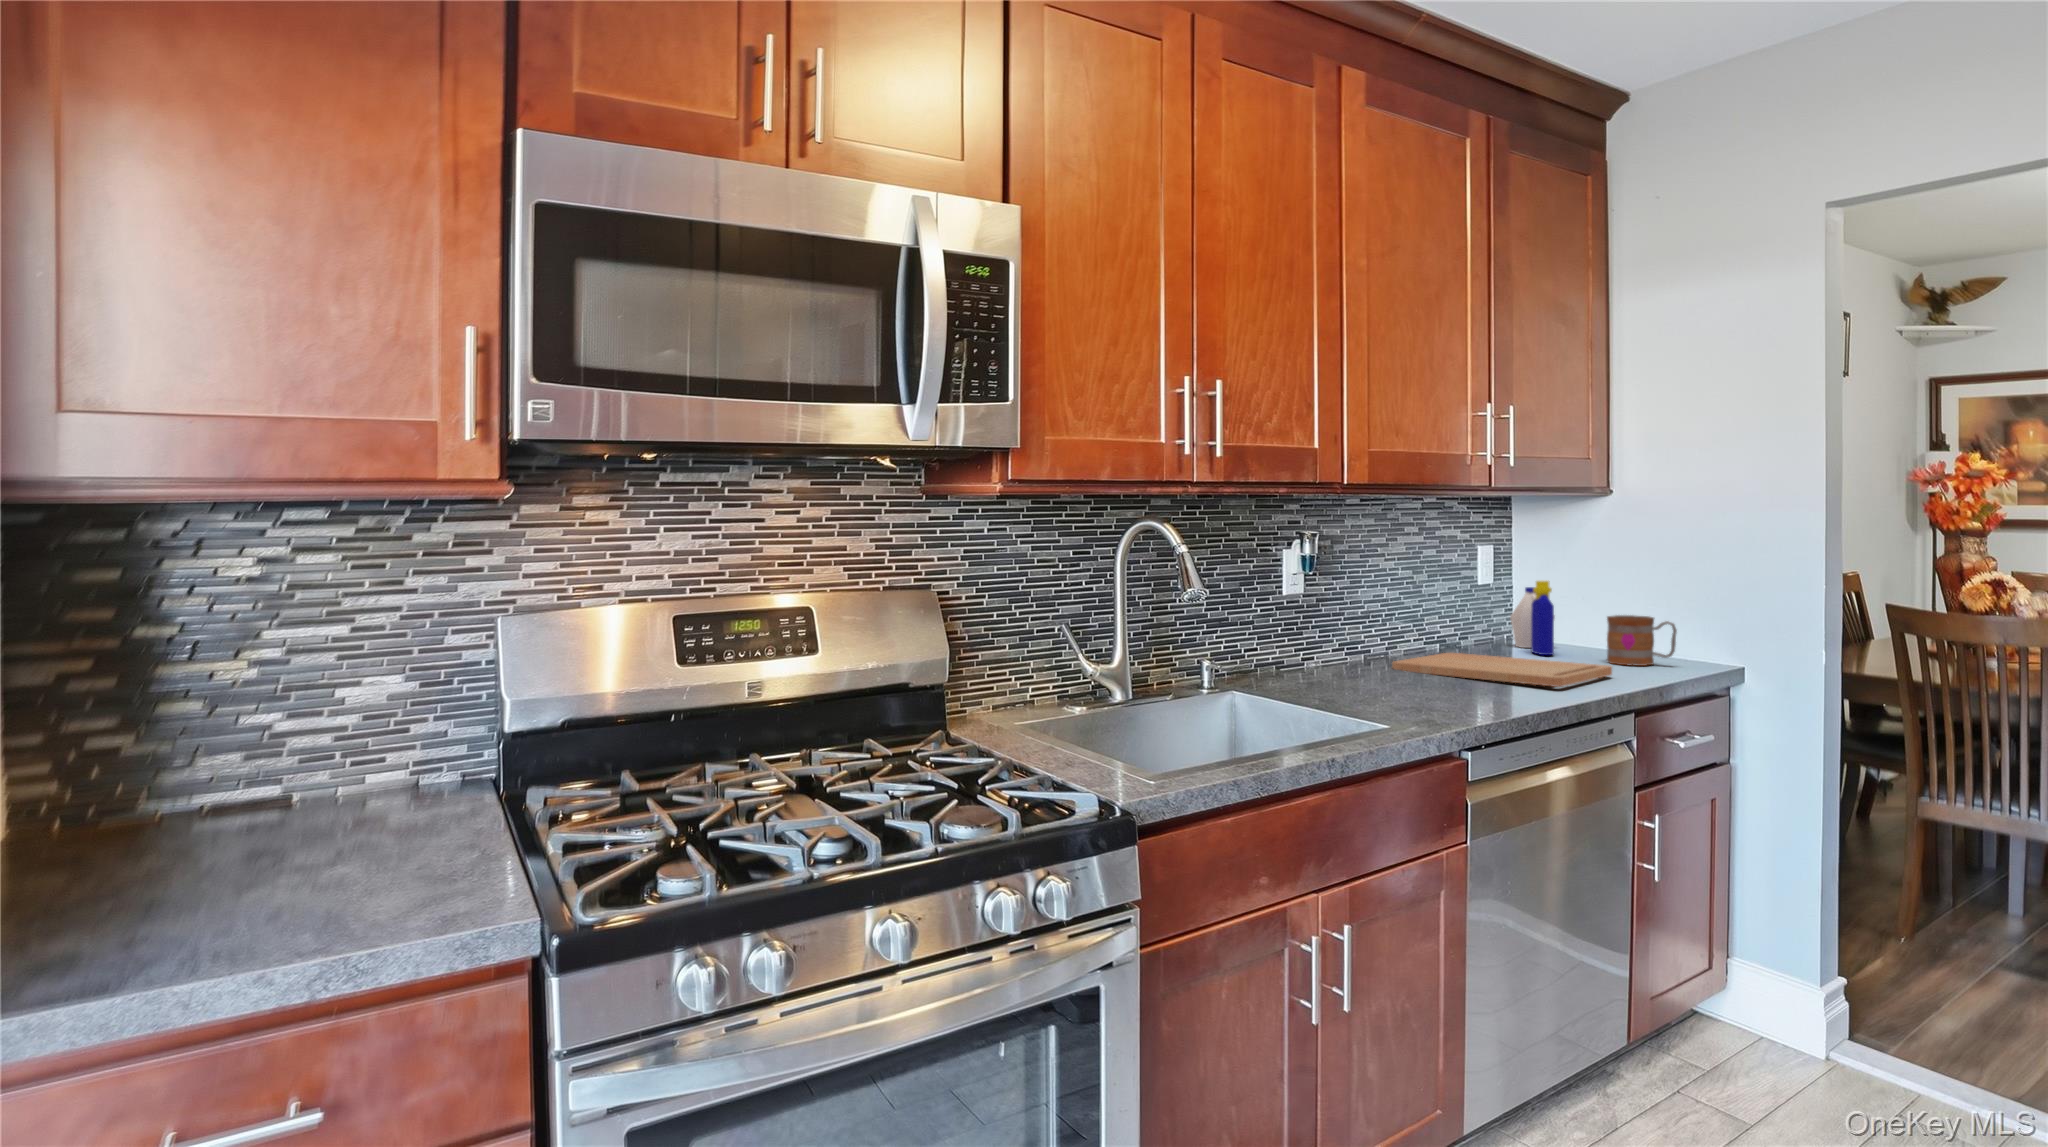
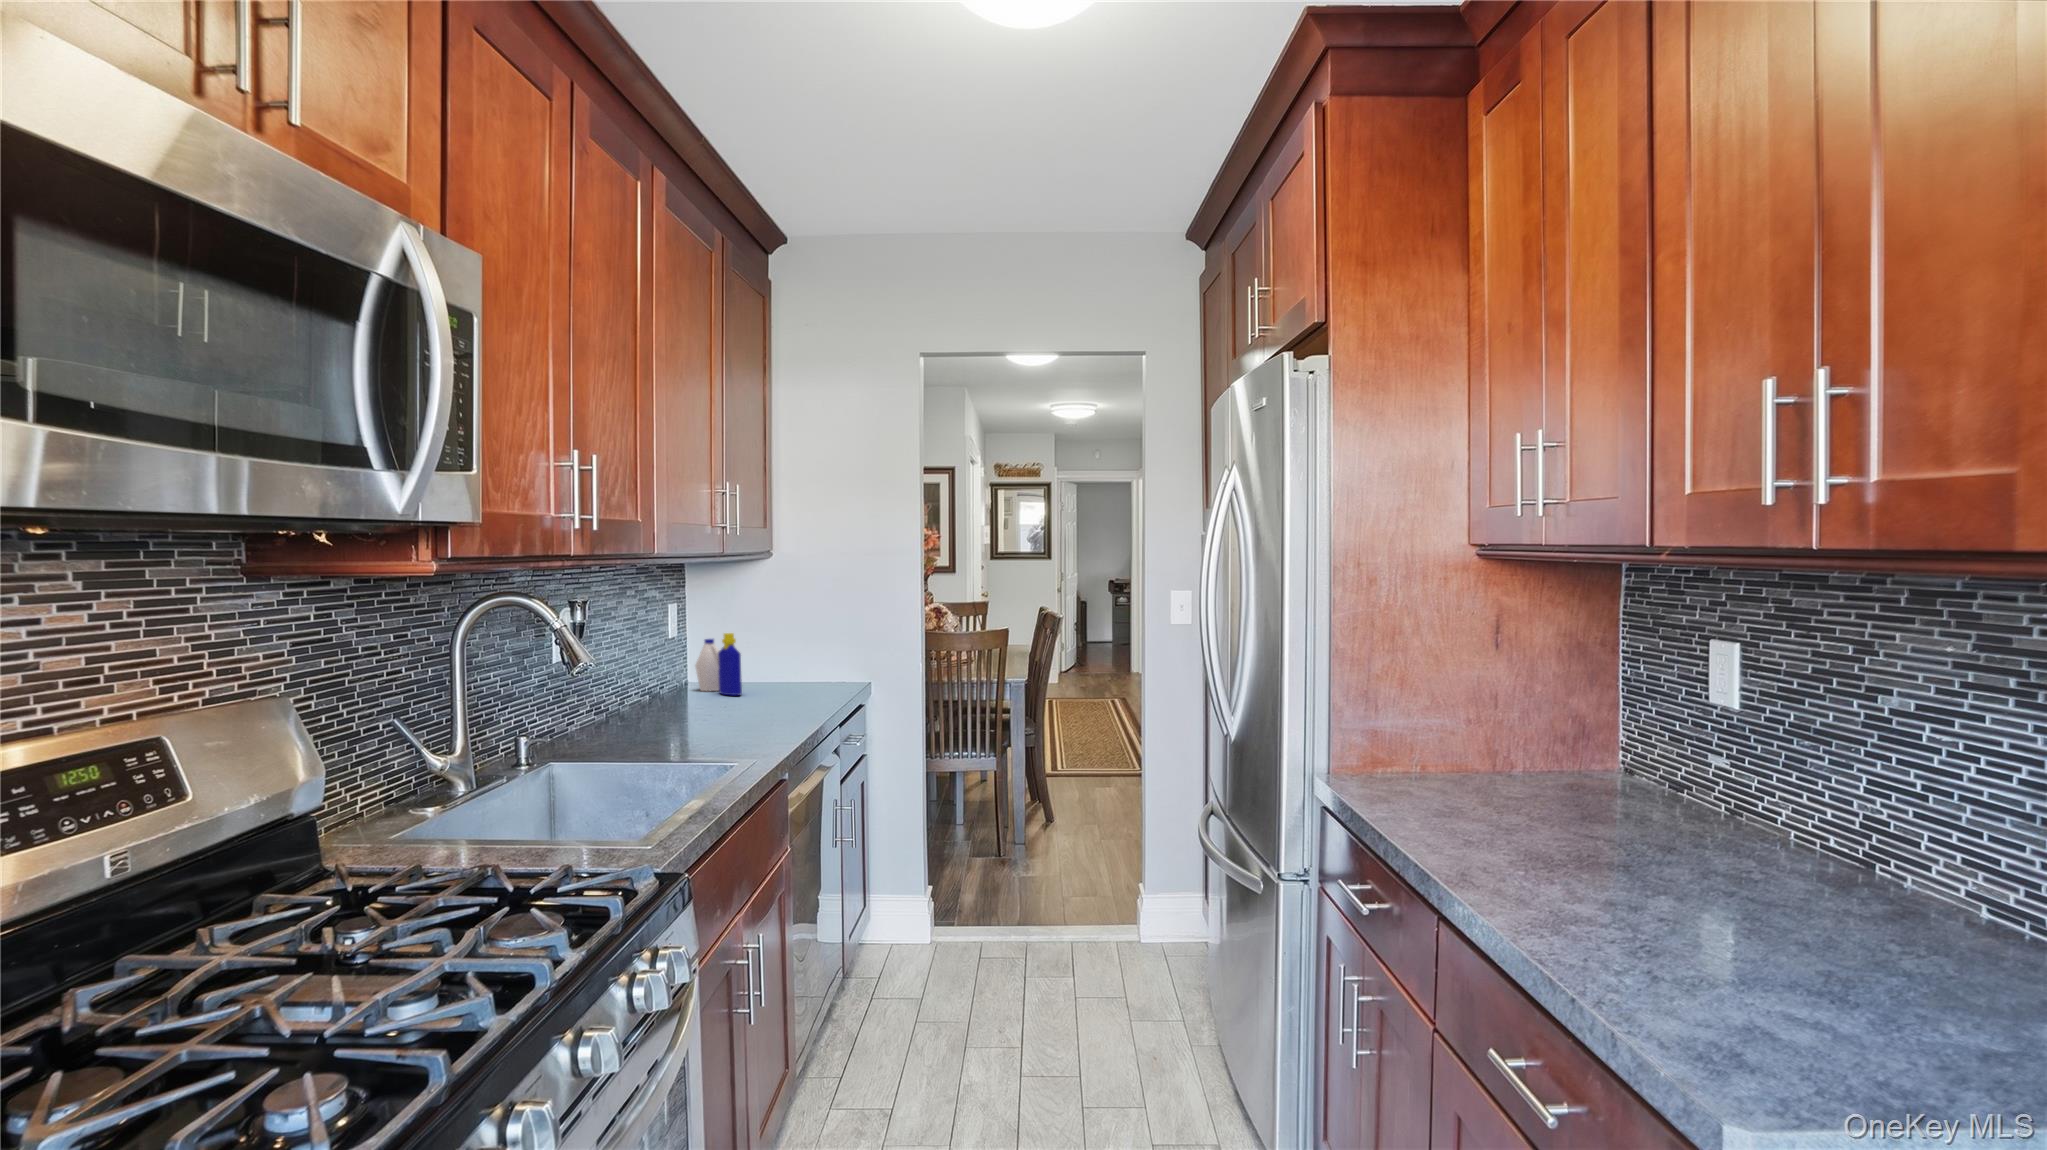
mug: present [1607,615,1677,666] -> none [782,656,830,696]
cutting board: present [1392,653,1612,687] -> none [644,697,810,725]

